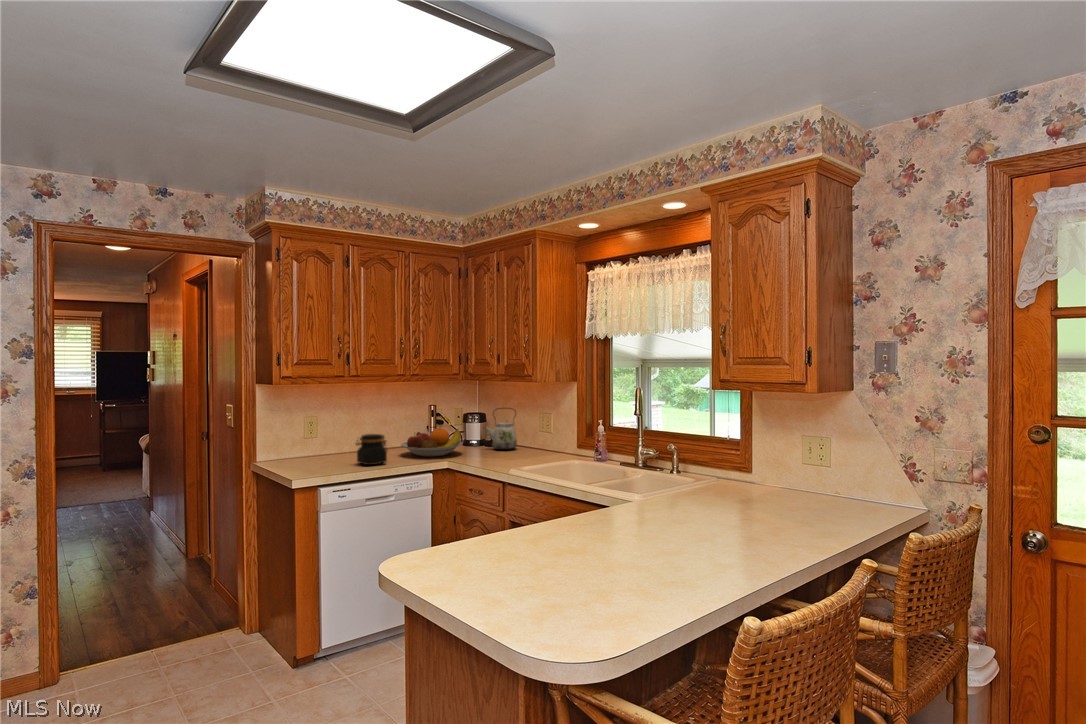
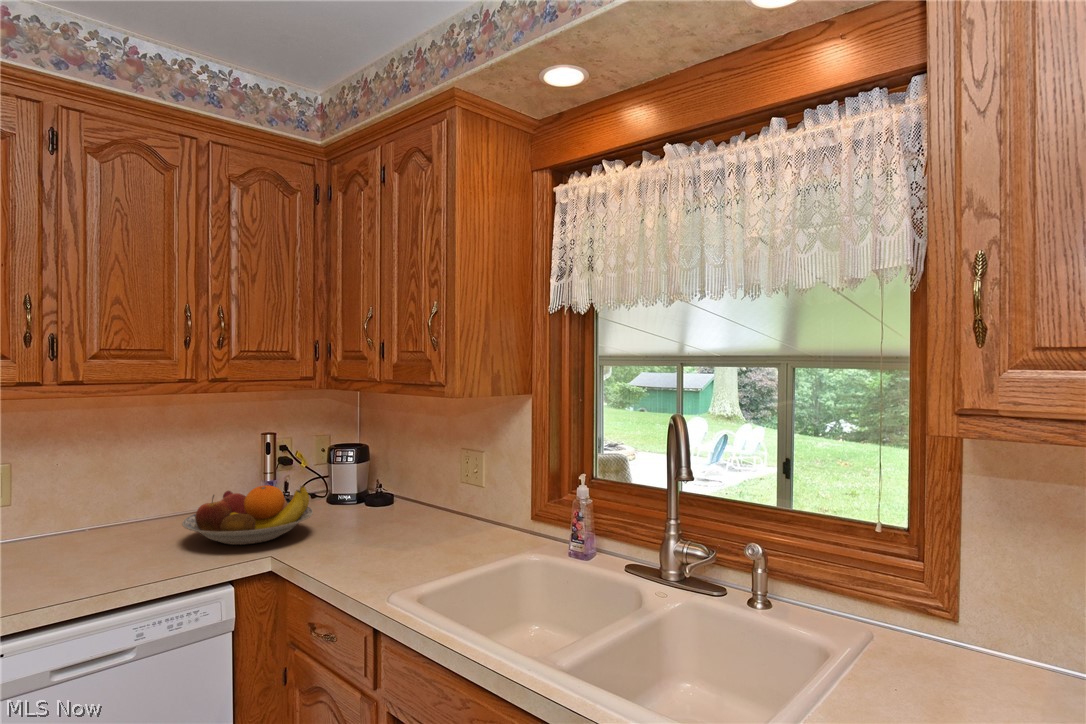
kettle: present [484,408,517,450] -> none [357,441,421,520]
jar: present [356,434,387,465] -> none [49,509,133,583]

